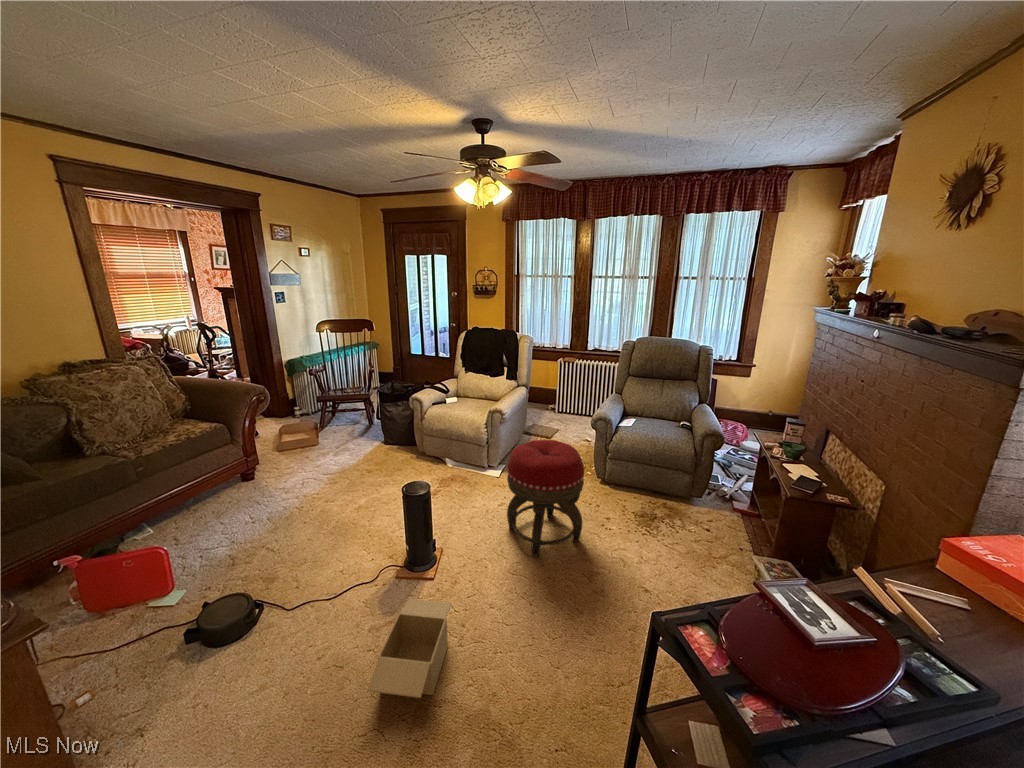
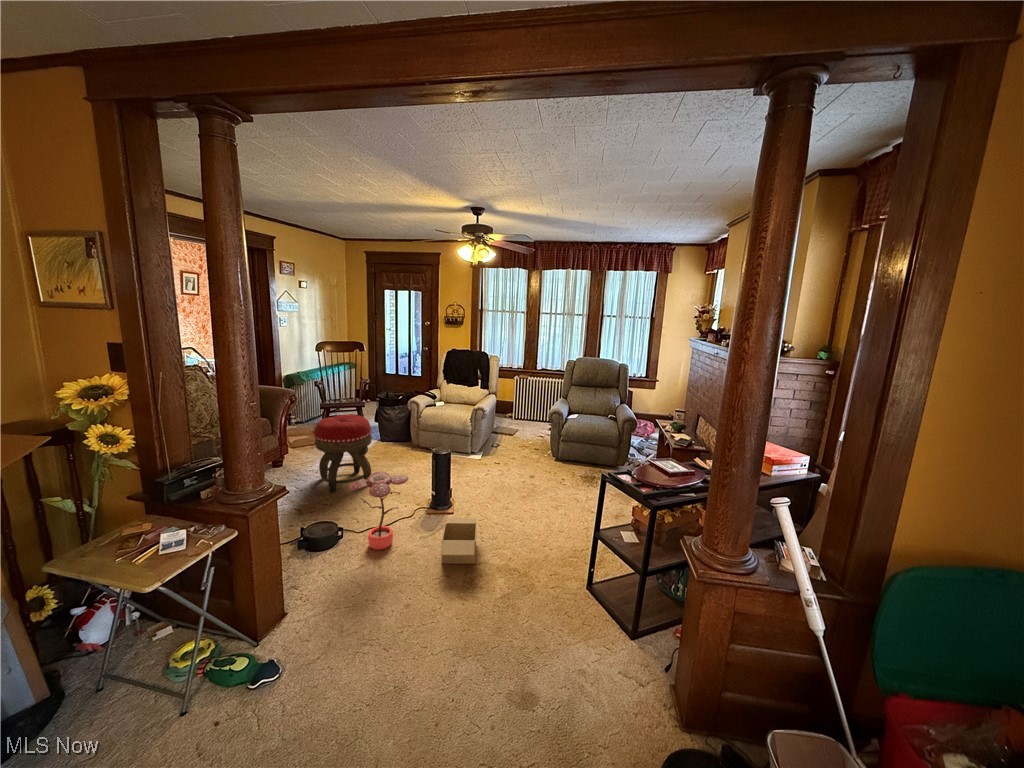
footstool: present [507,440,584,557] -> present [314,415,372,492]
potted plant: none [247,524,343,646] -> present [349,471,408,550]

